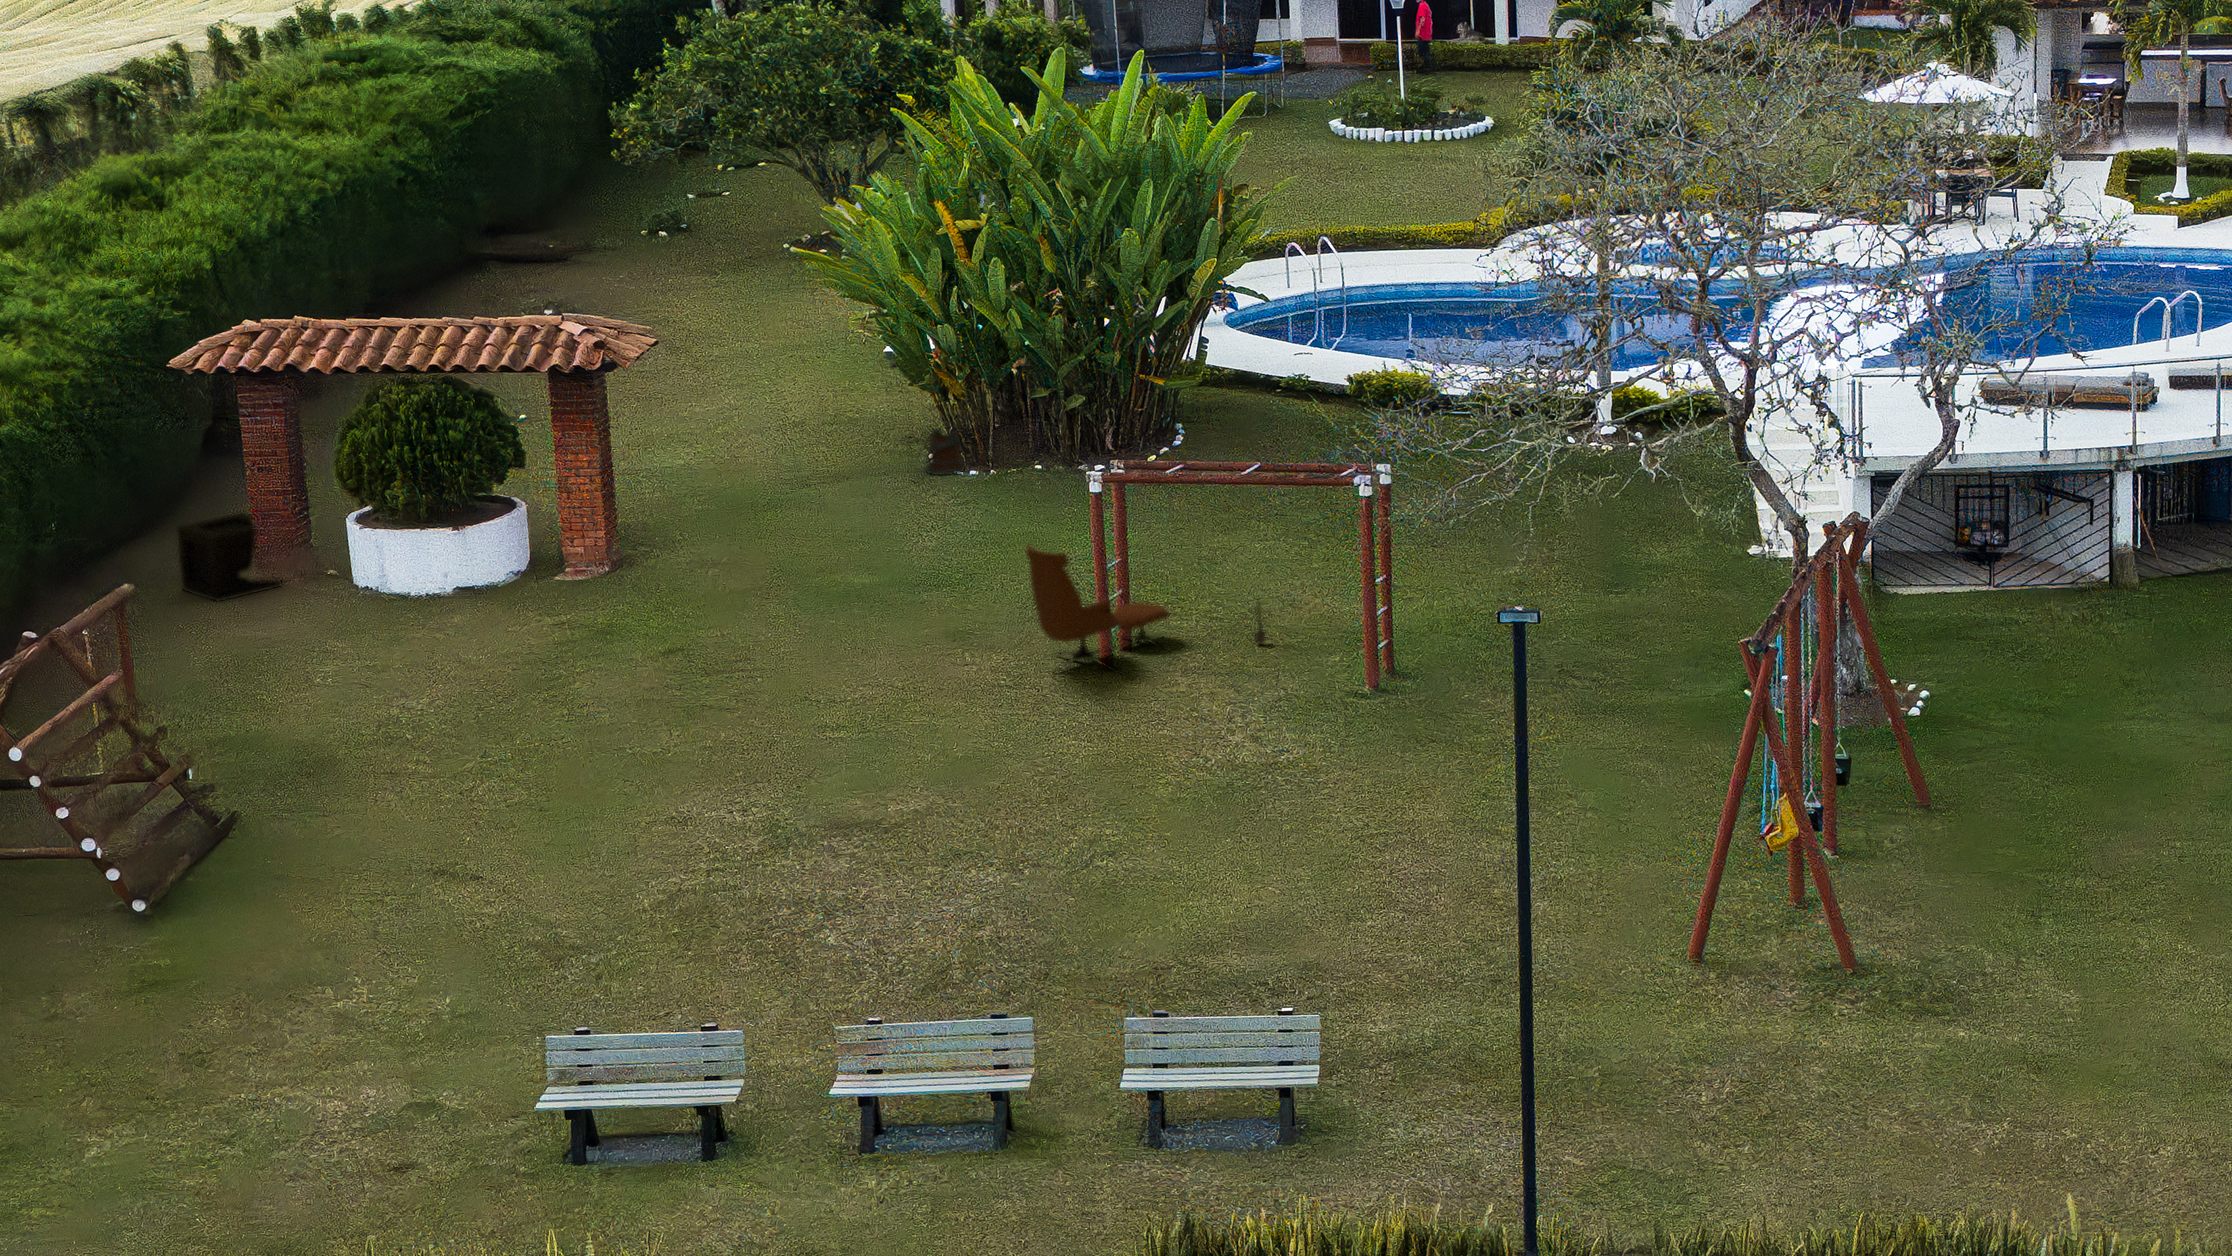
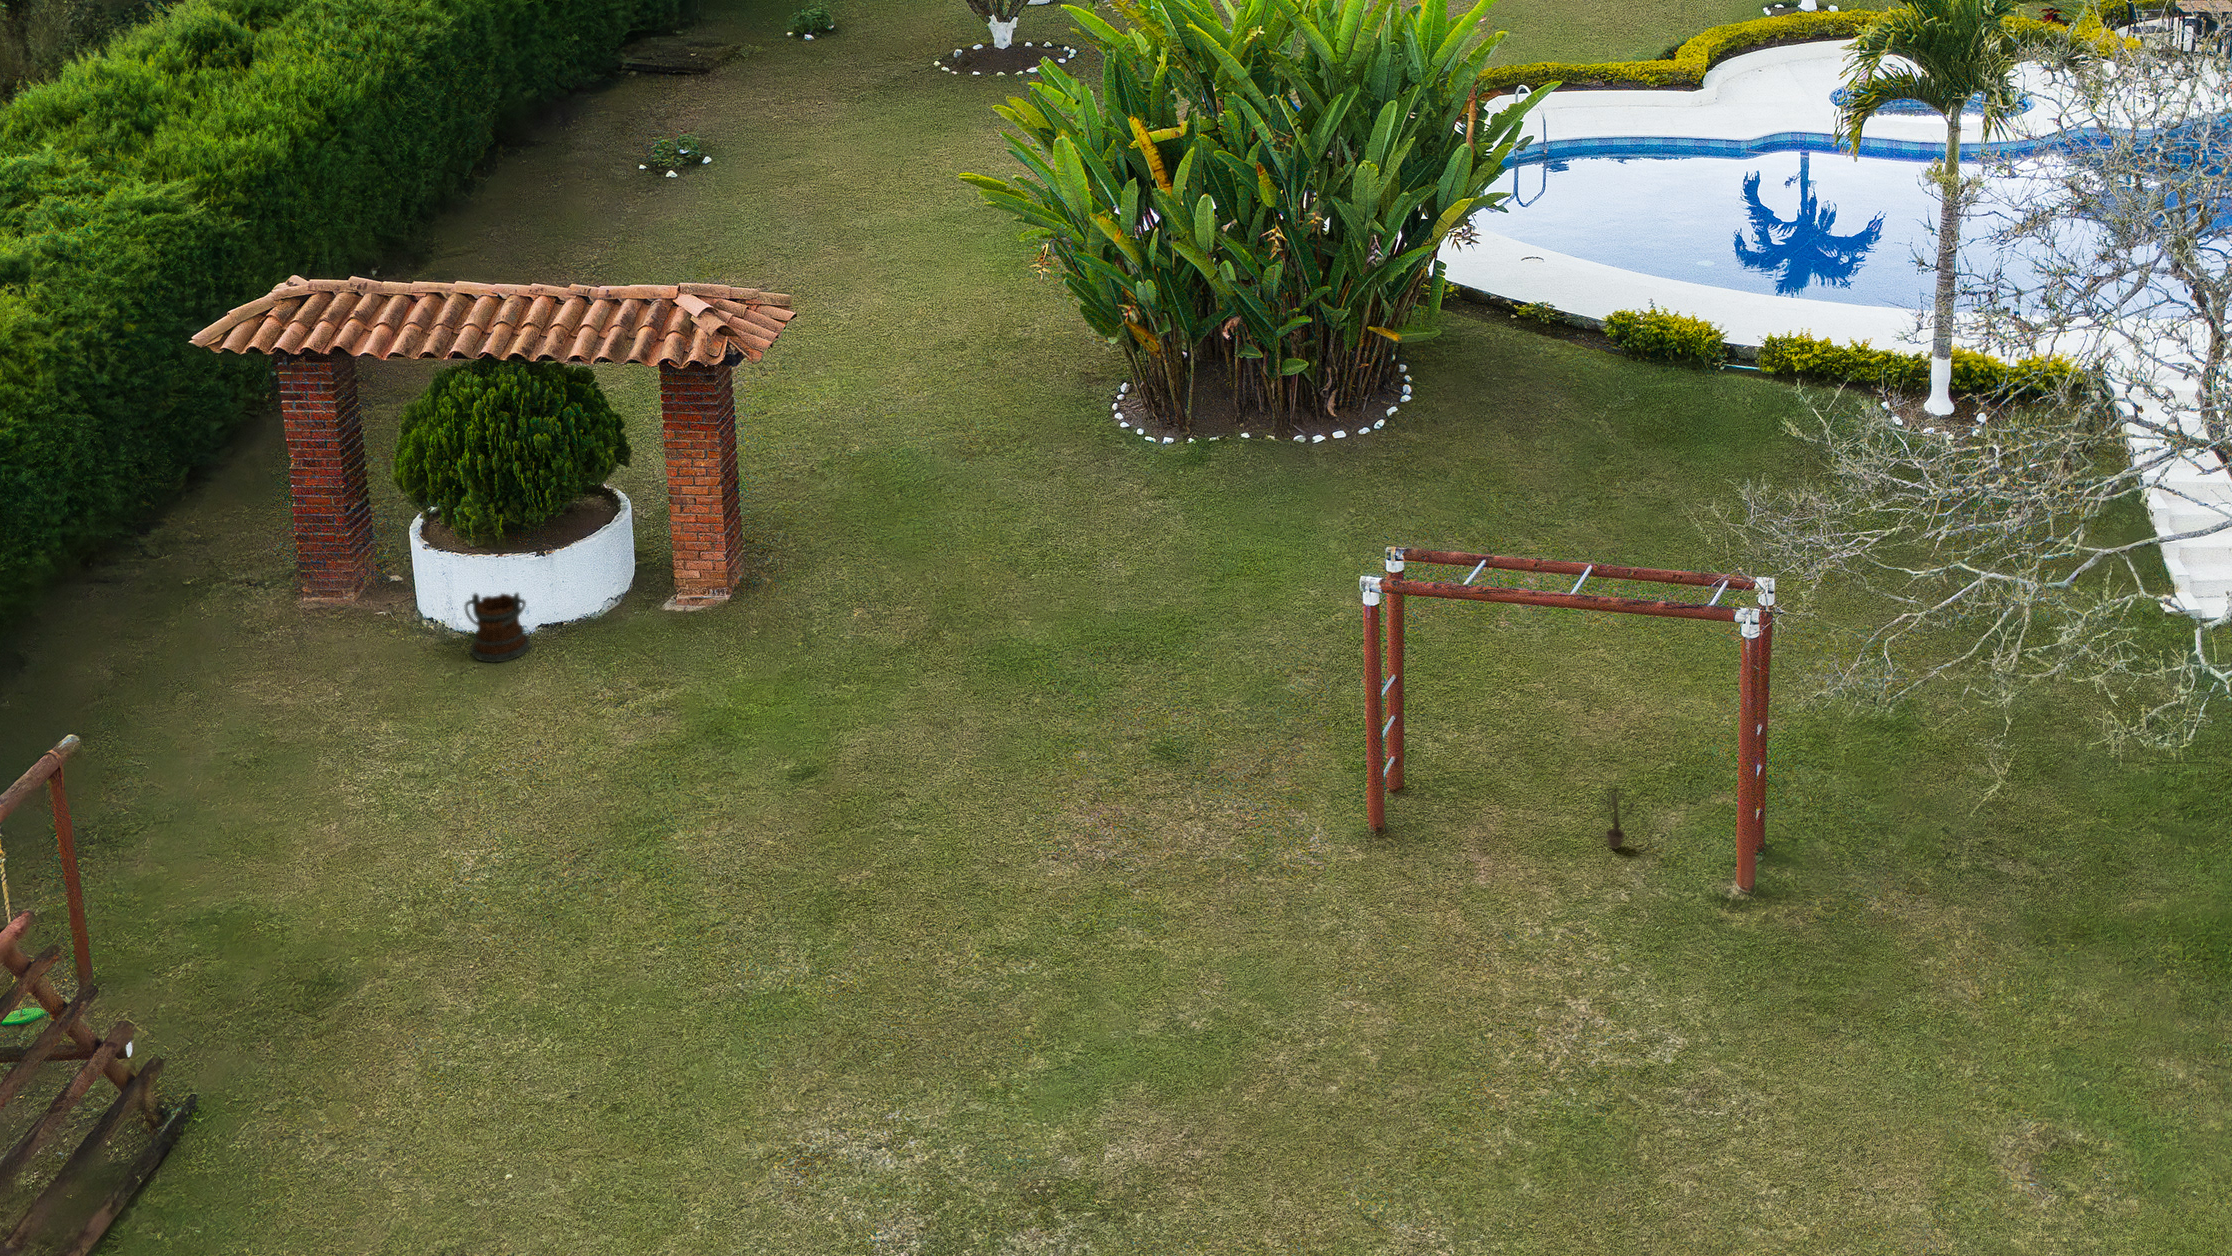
bucket: present [924,428,965,475] -> present [464,593,531,662]
wooden crate: present [177,513,282,601] -> none [210,515,338,643]
lounge chair: present [1025,546,1170,668] -> none [1297,718,1485,898]

